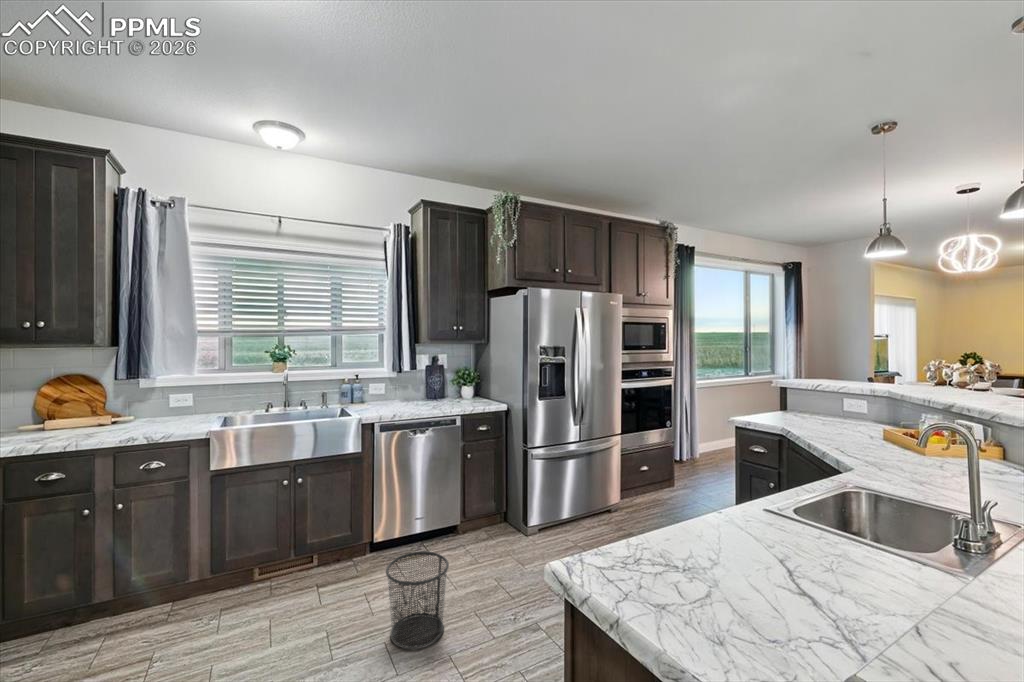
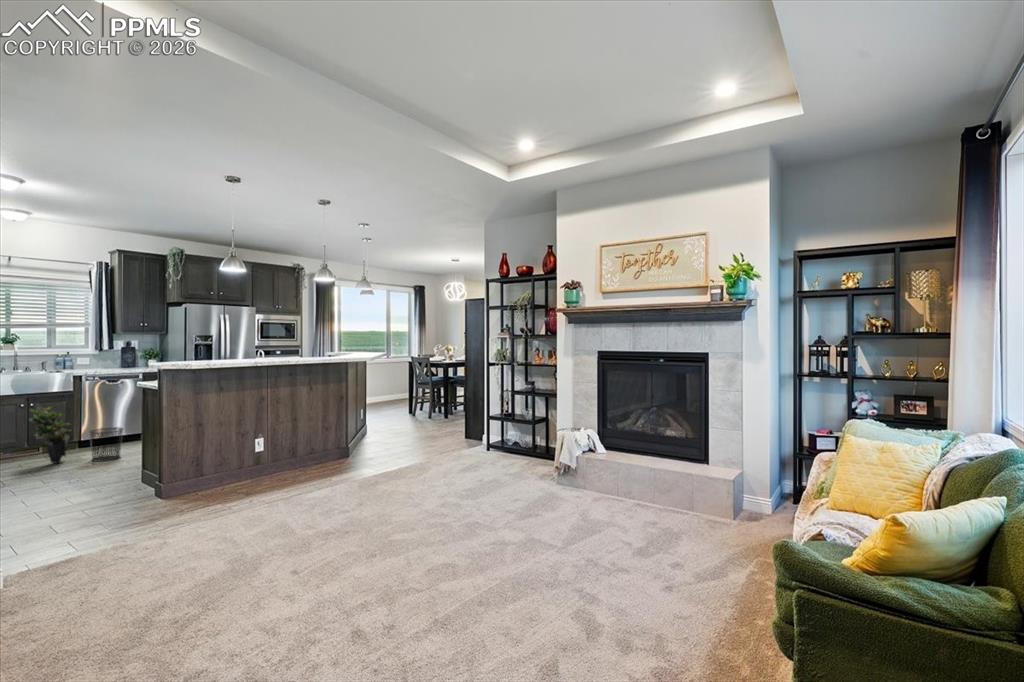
potted plant: none [279,500,357,642] -> present [30,407,71,464]

